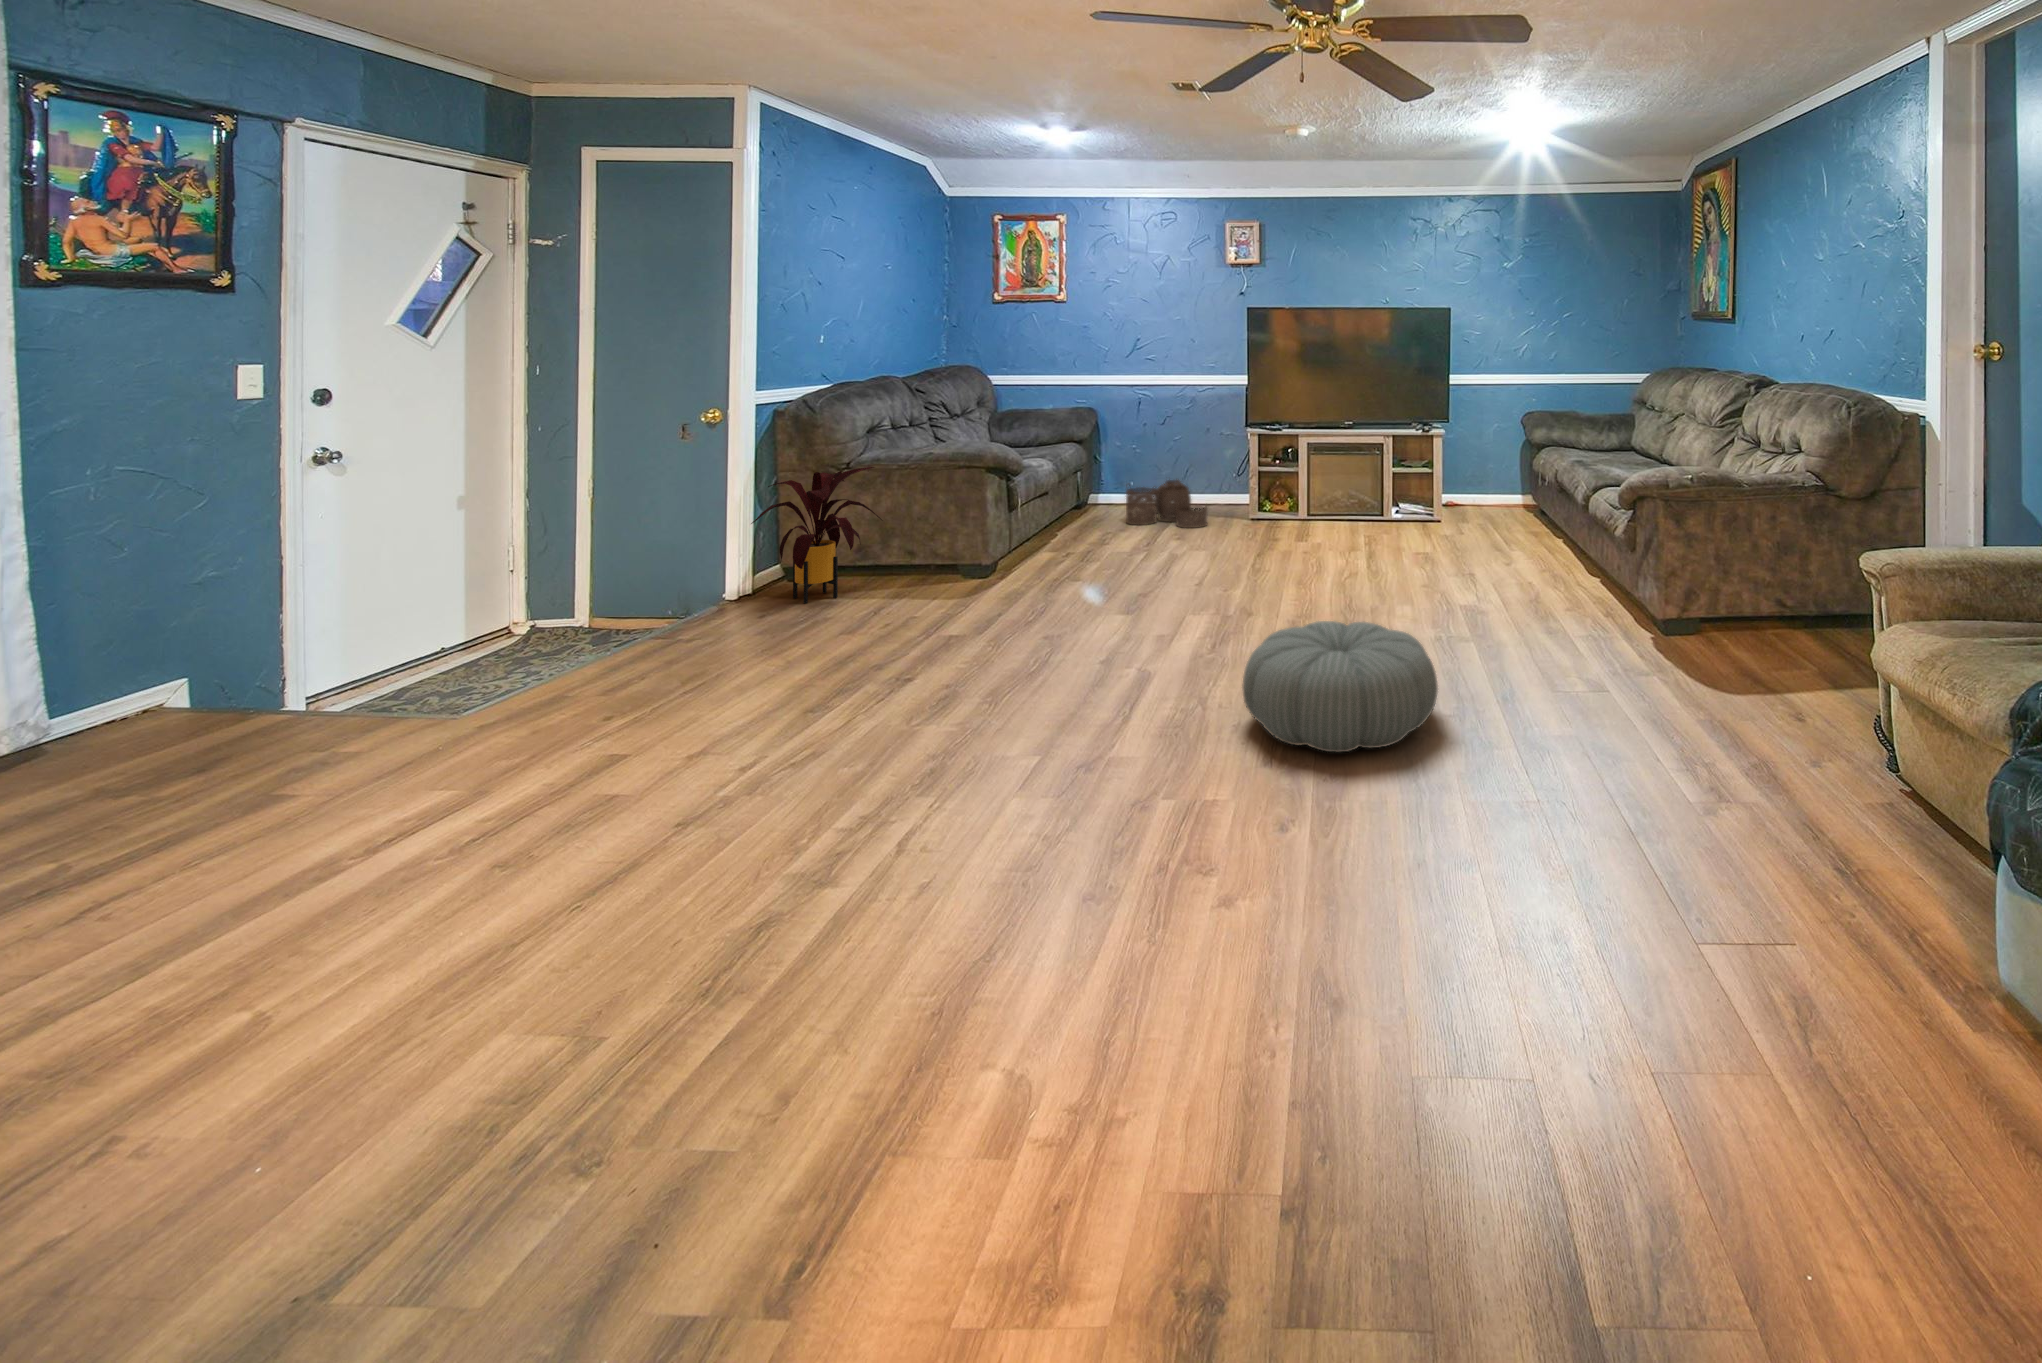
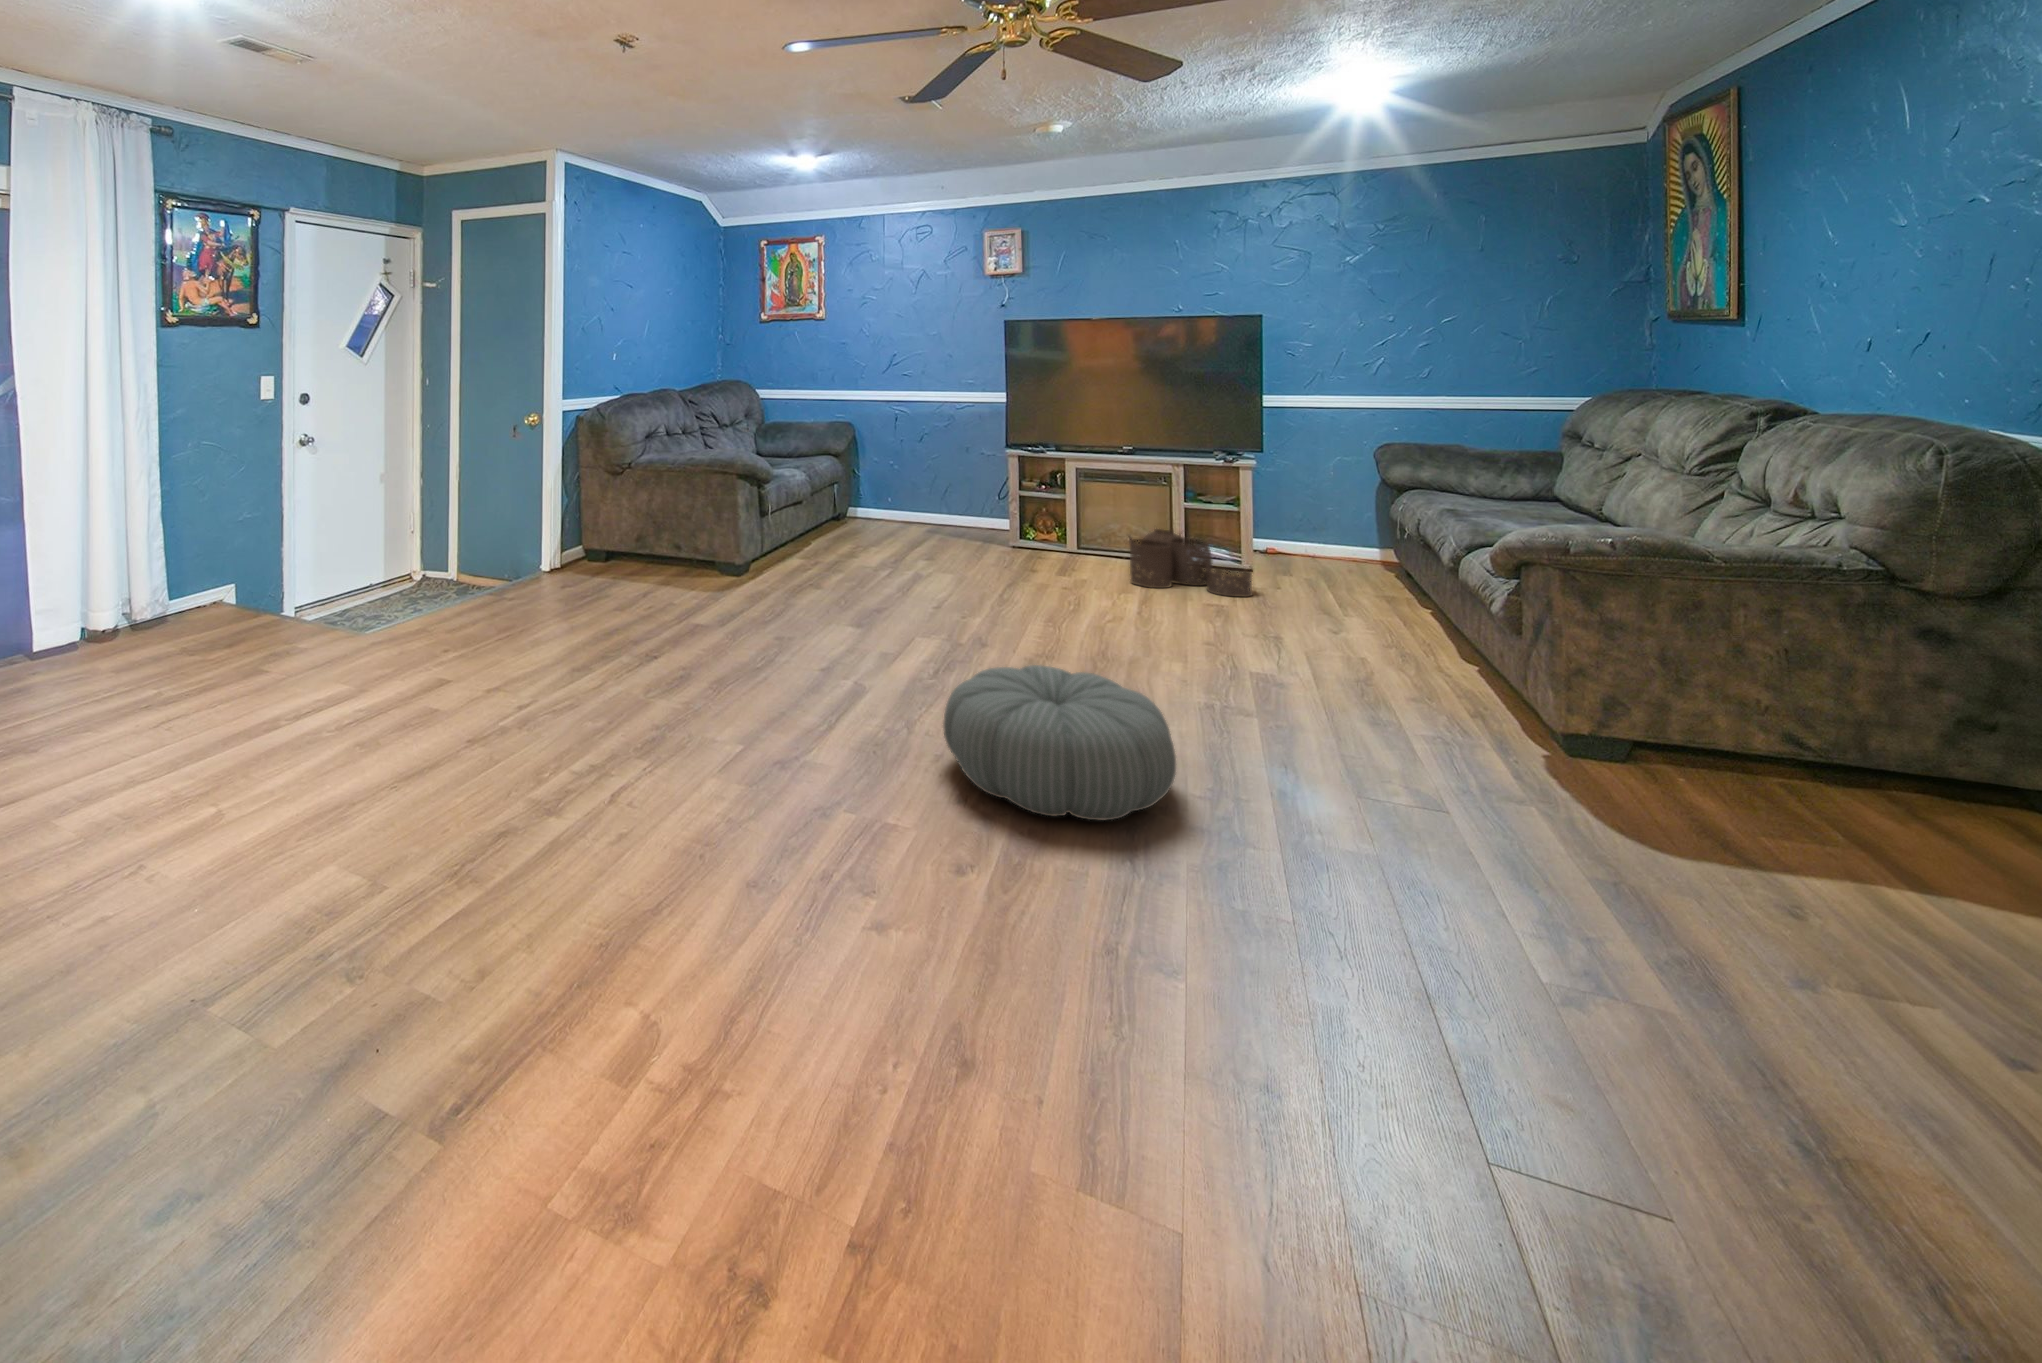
house plant: present [751,467,883,604] -> none [557,468,660,582]
woven basket: present [1126,479,1207,528] -> present [1129,529,1252,597]

